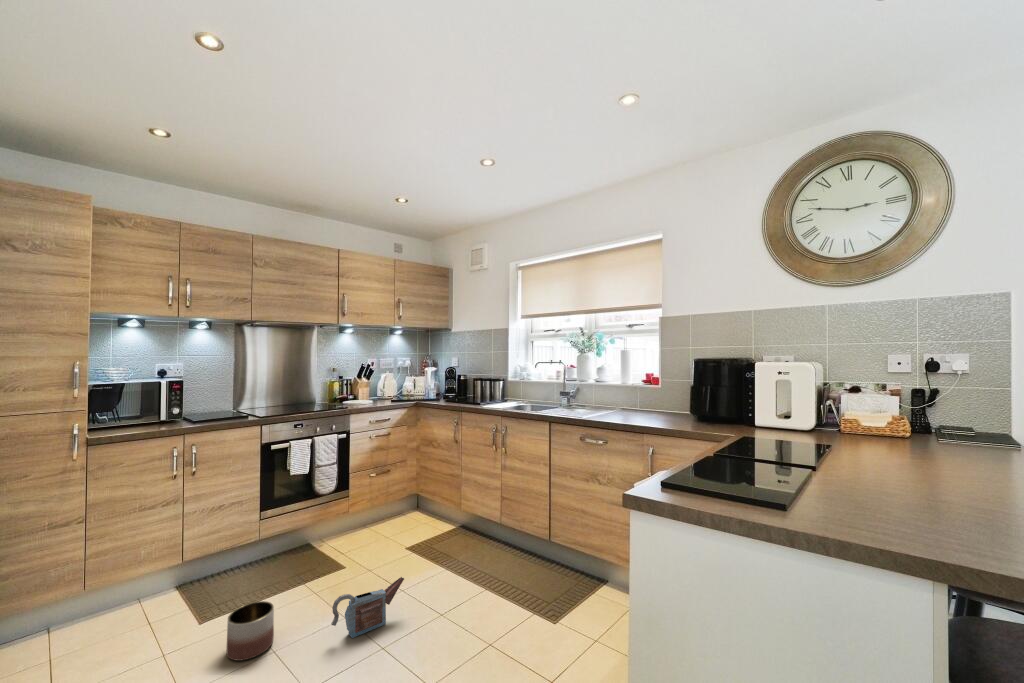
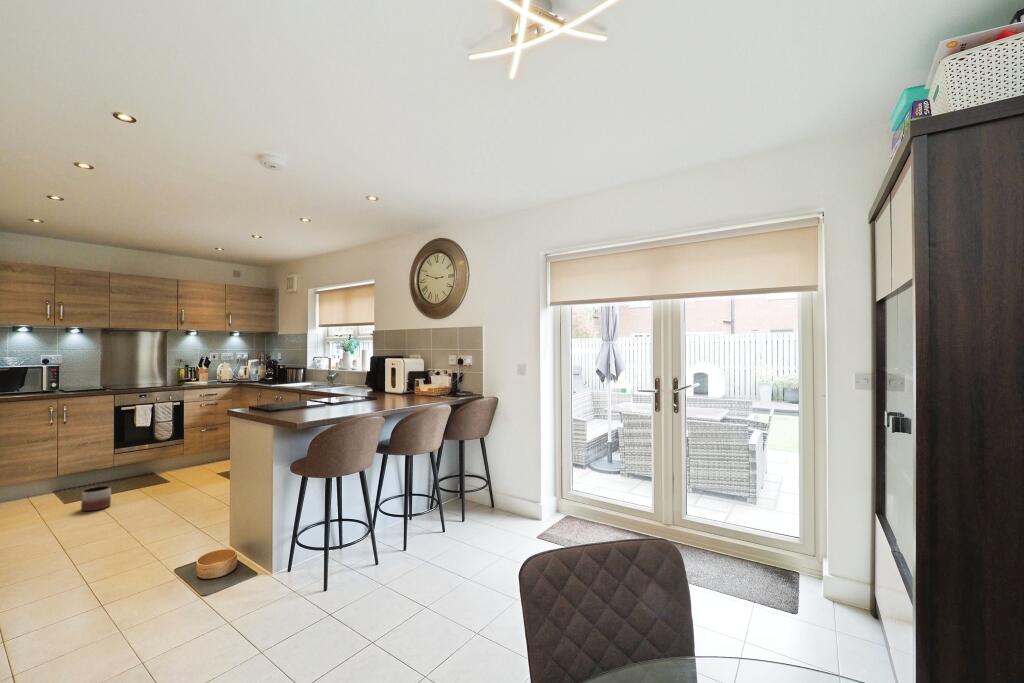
watering can: present [331,577,404,638] -> none [144,475,194,503]

